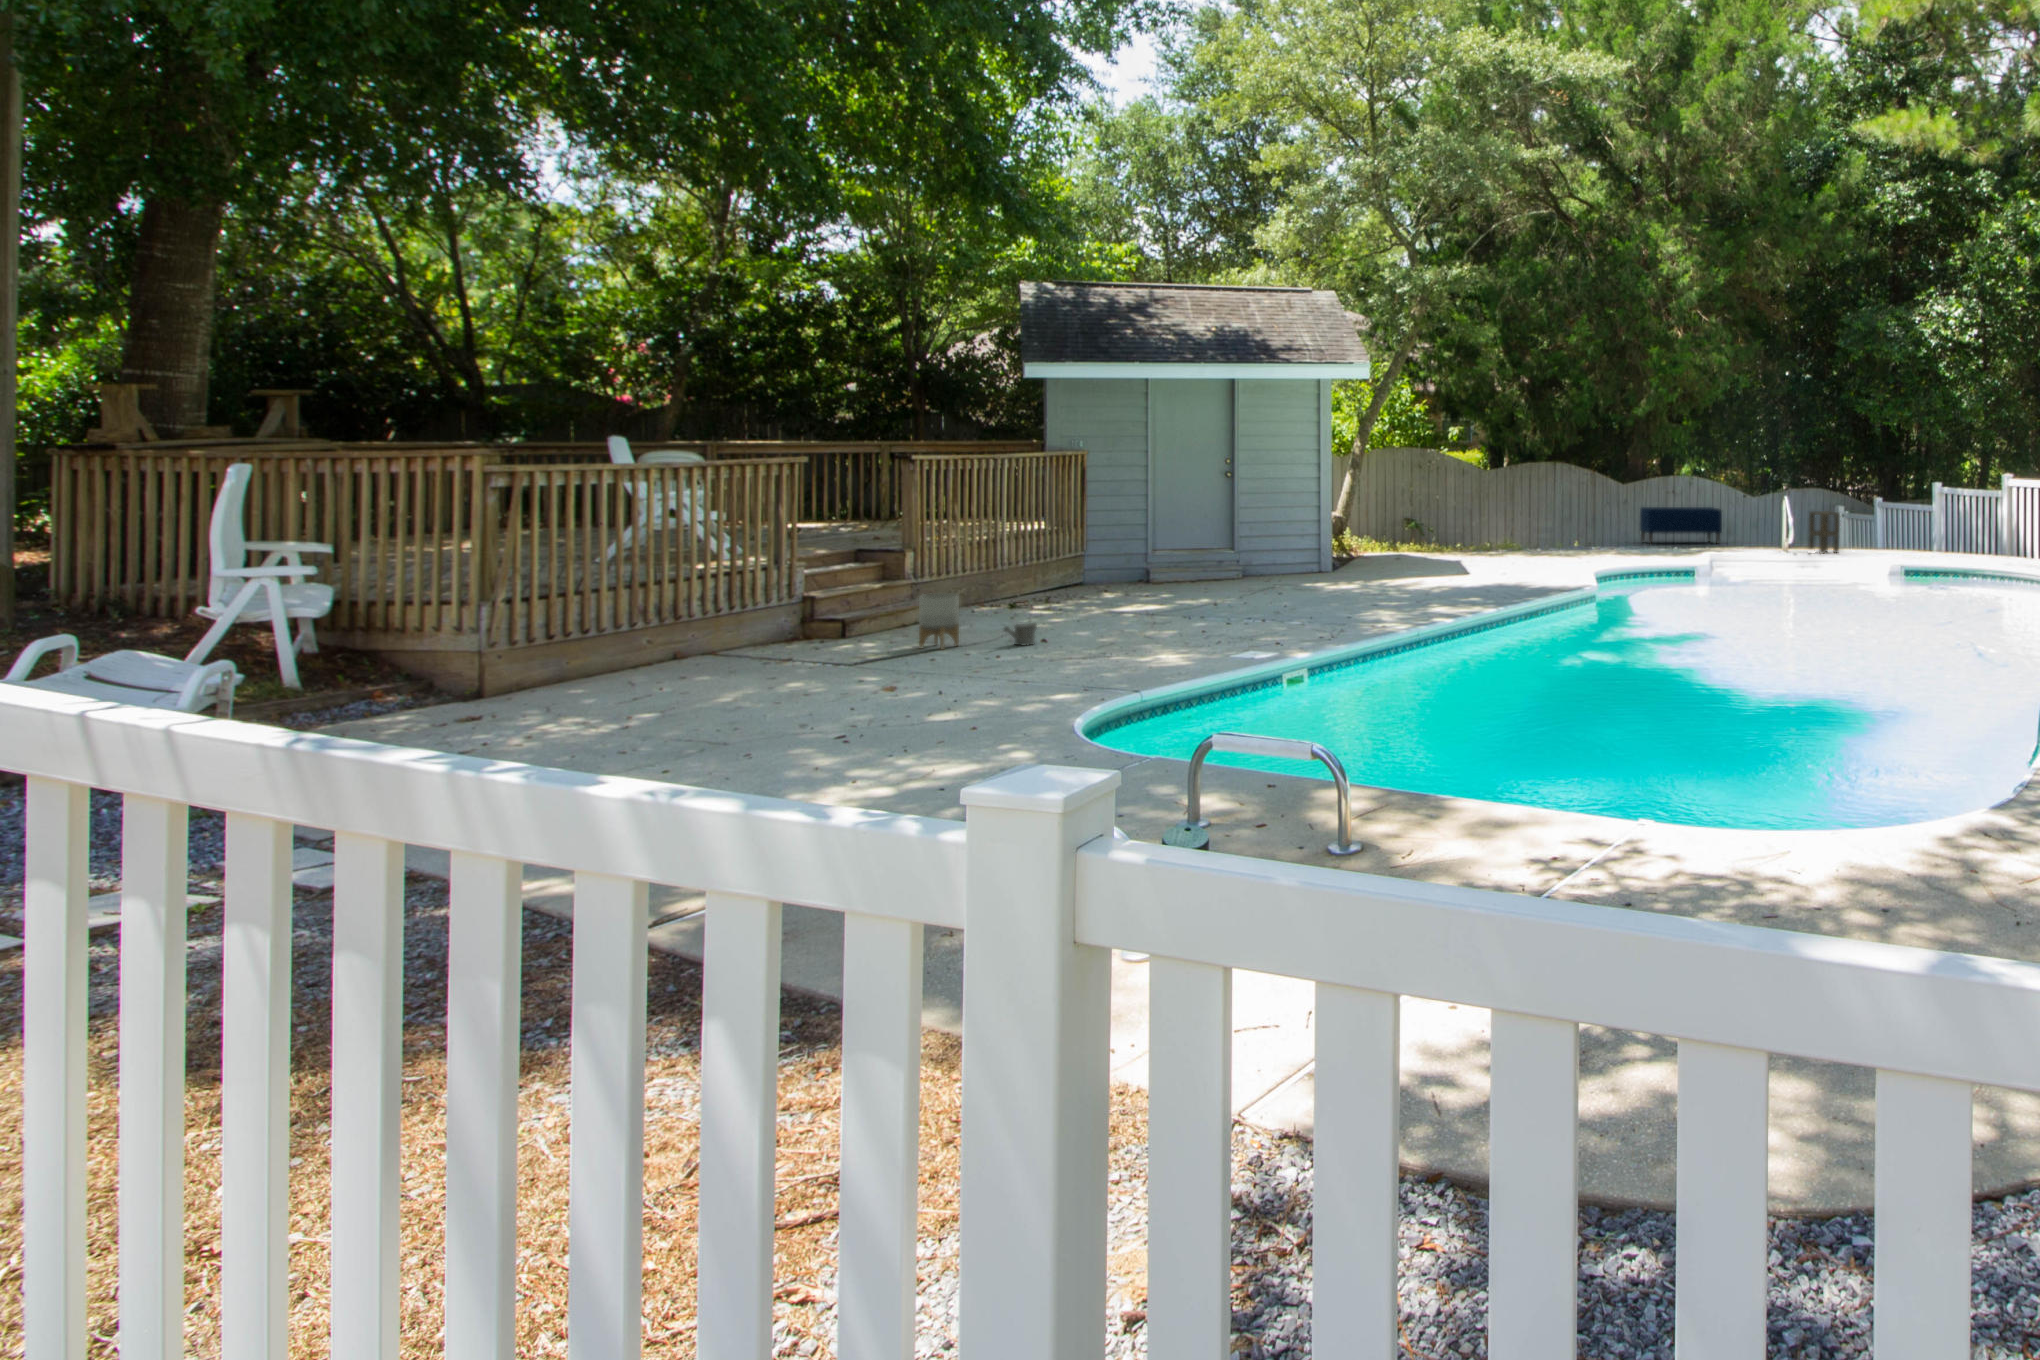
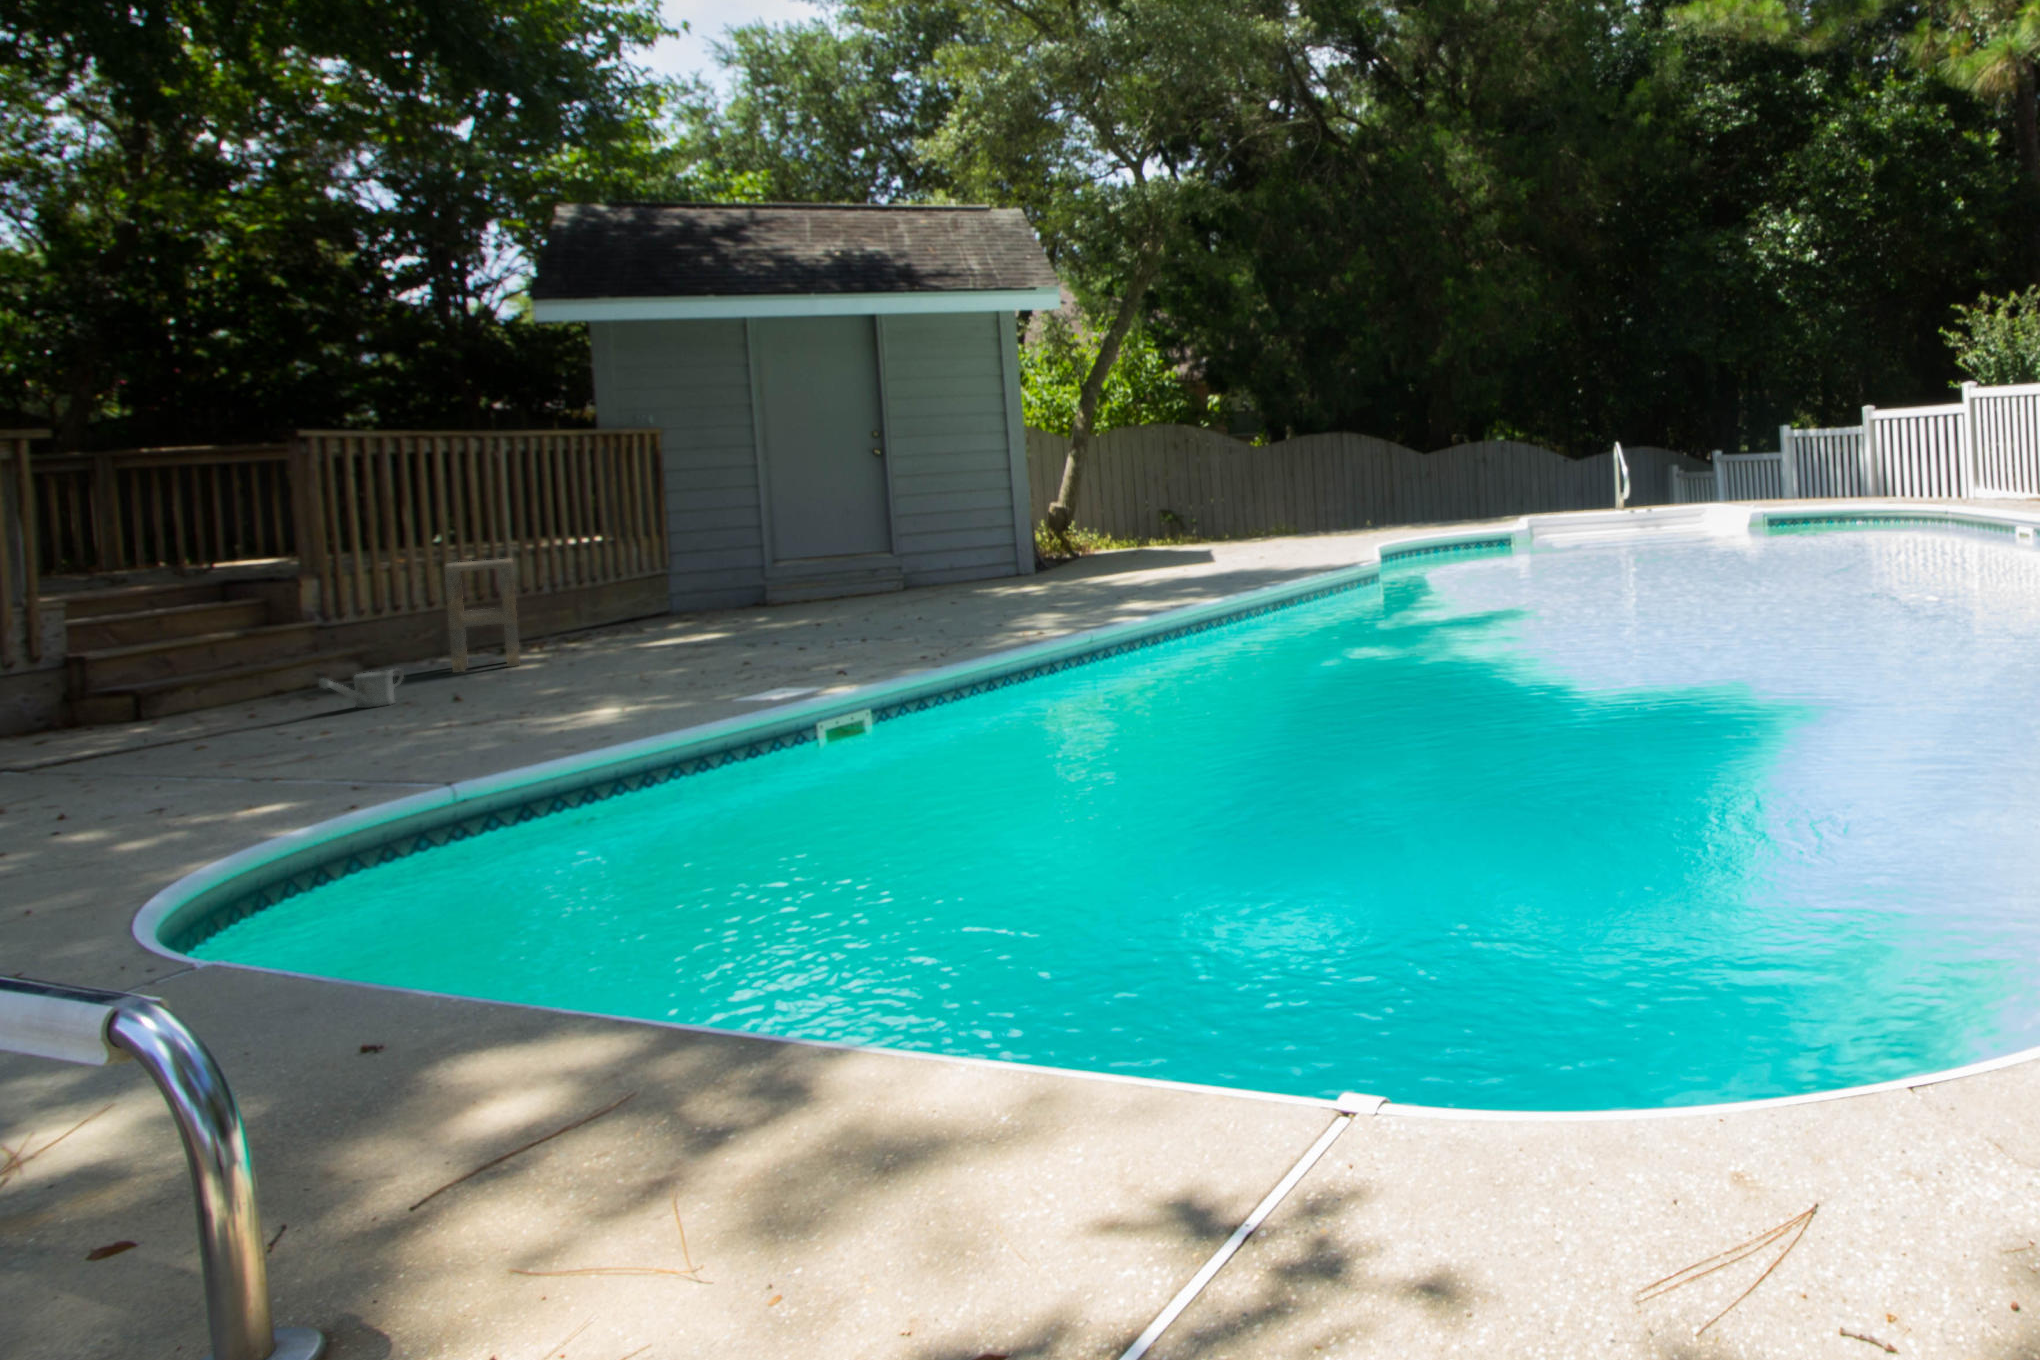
bench: present [1640,507,1722,544] -> none [1440,468,1538,517]
side table: present [1808,511,1840,554] -> present [445,558,520,673]
planter: present [919,593,959,649] -> none [157,630,248,727]

